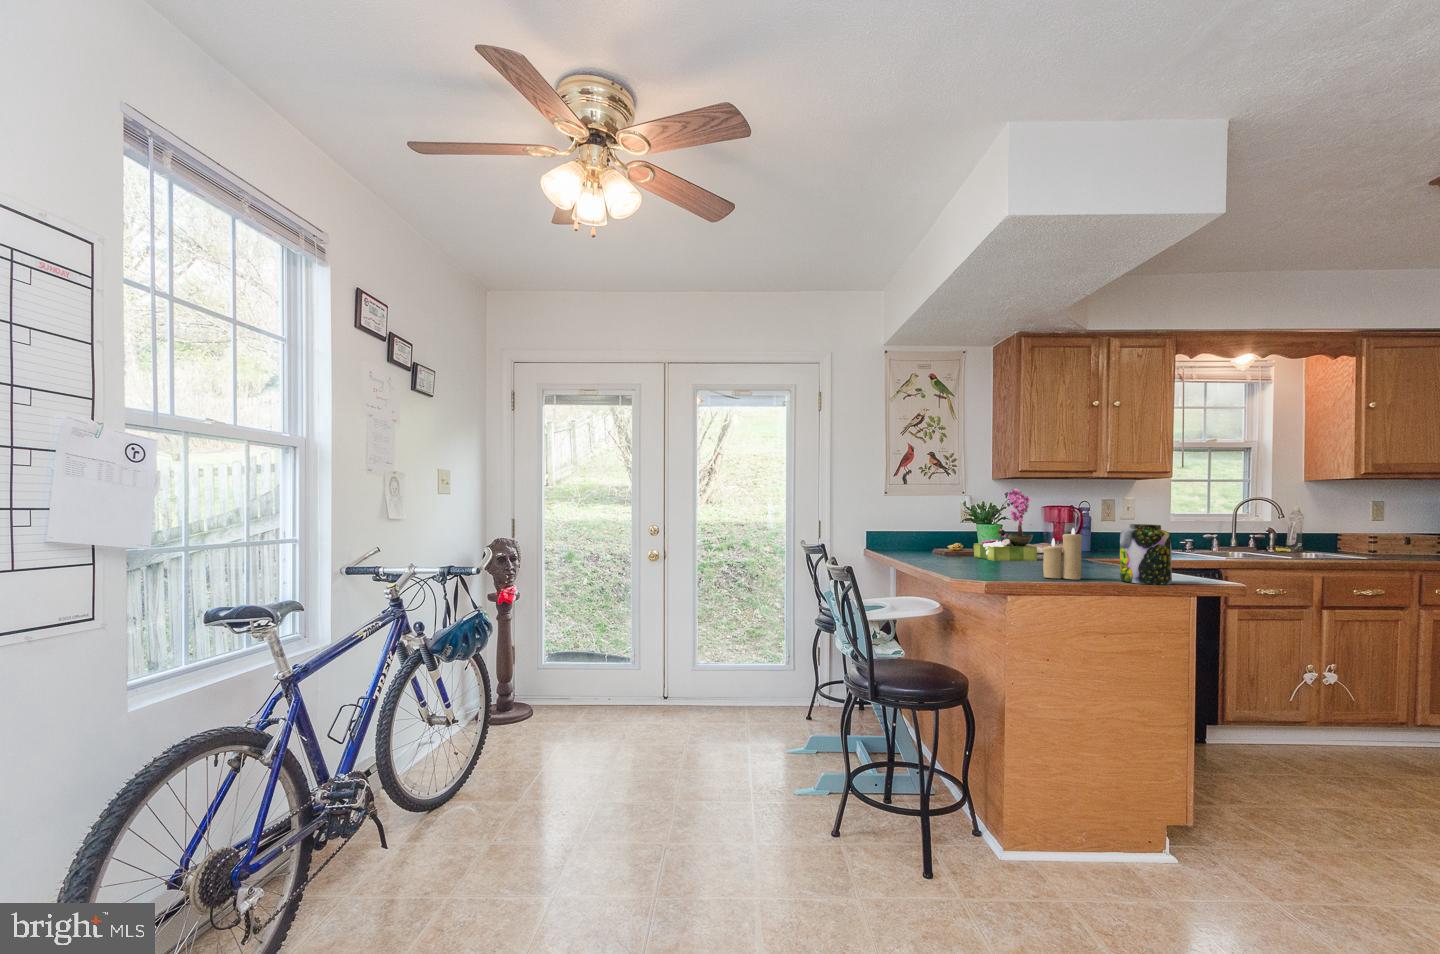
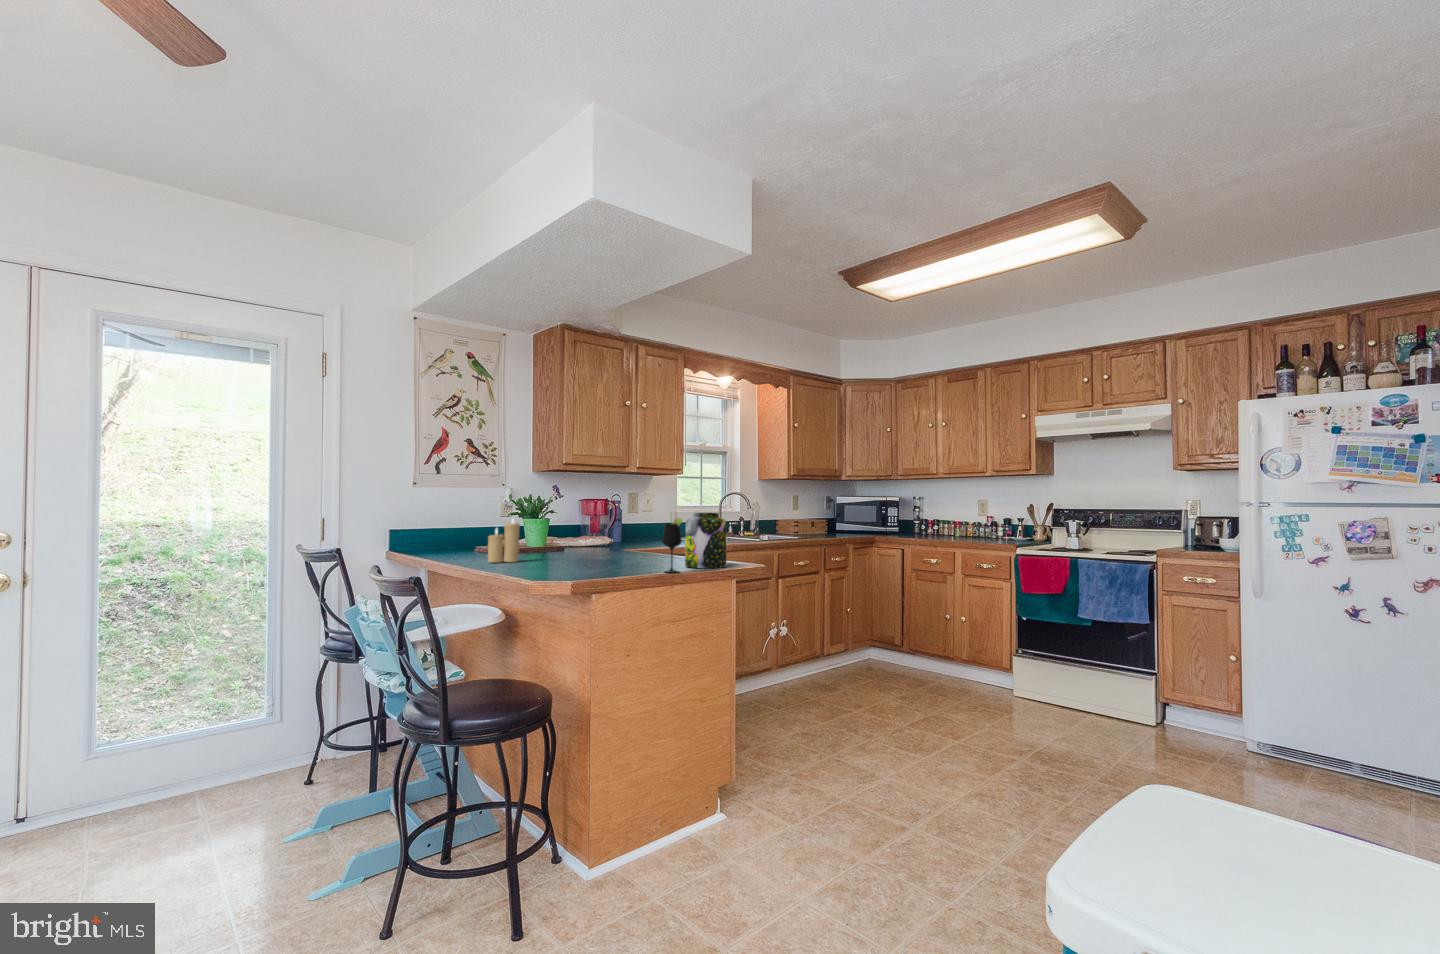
flower arrangement: present [974,489,1037,561] -> none [523,480,587,557]
wine glass: none [1083,523,1107,585] -> present [662,517,683,573]
candle: present [1043,528,1082,580] -> present [488,519,520,563]

